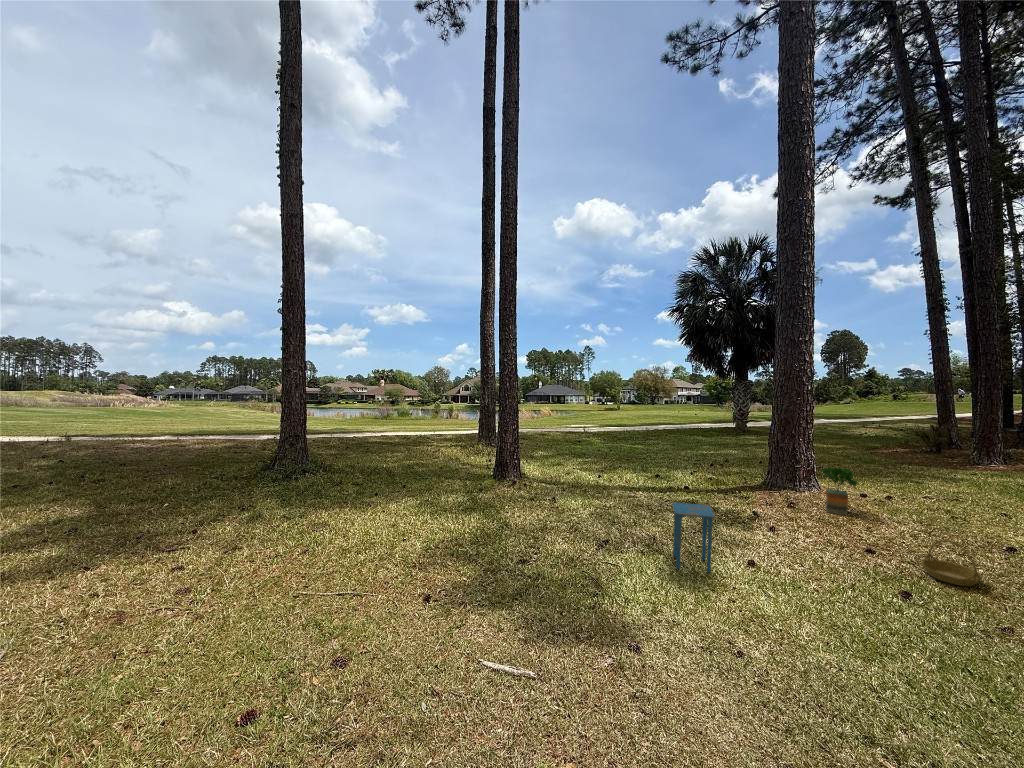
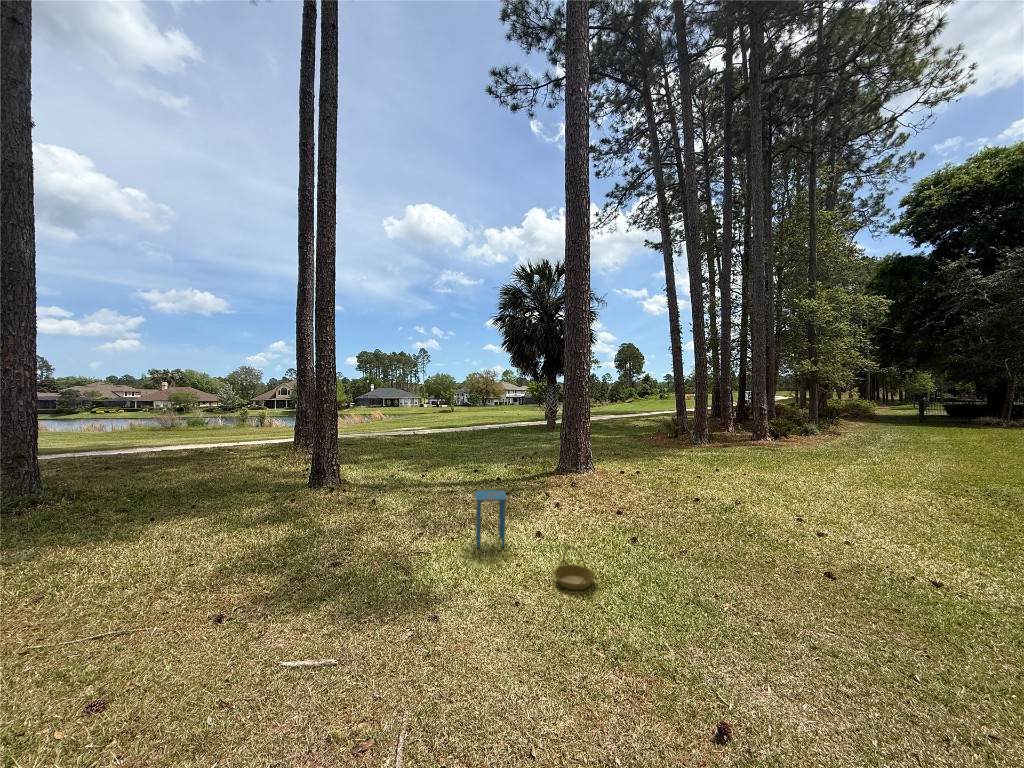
potted tree: present [822,467,858,515] -> none [592,451,617,489]
basket: present [922,540,983,586] -> present [554,547,595,590]

